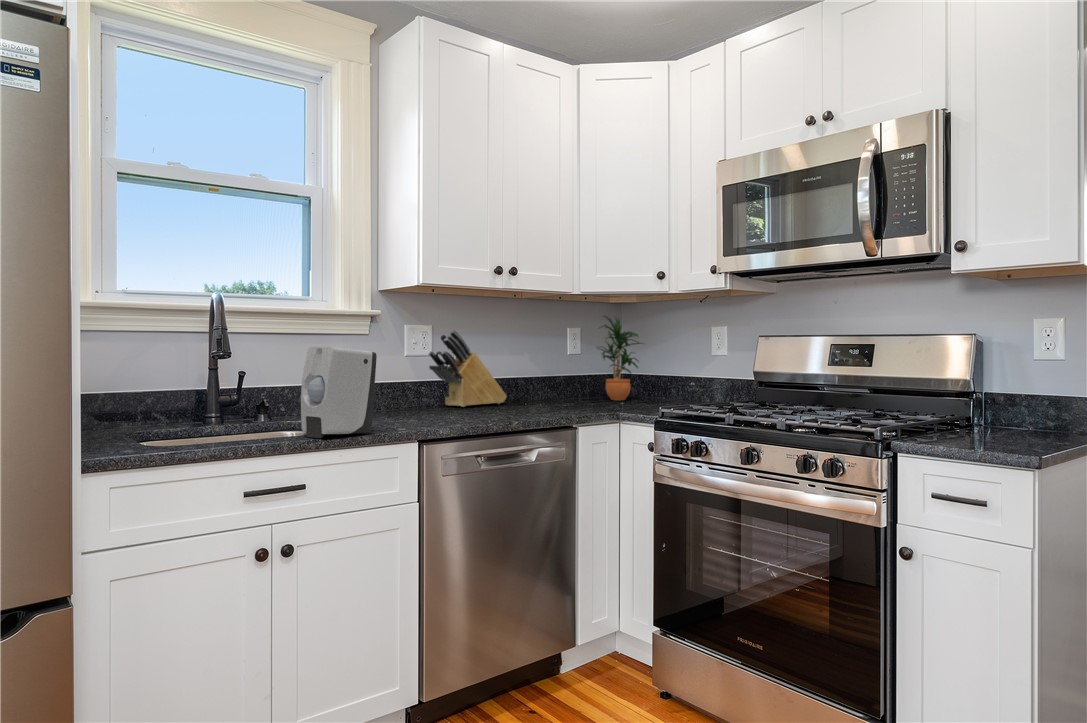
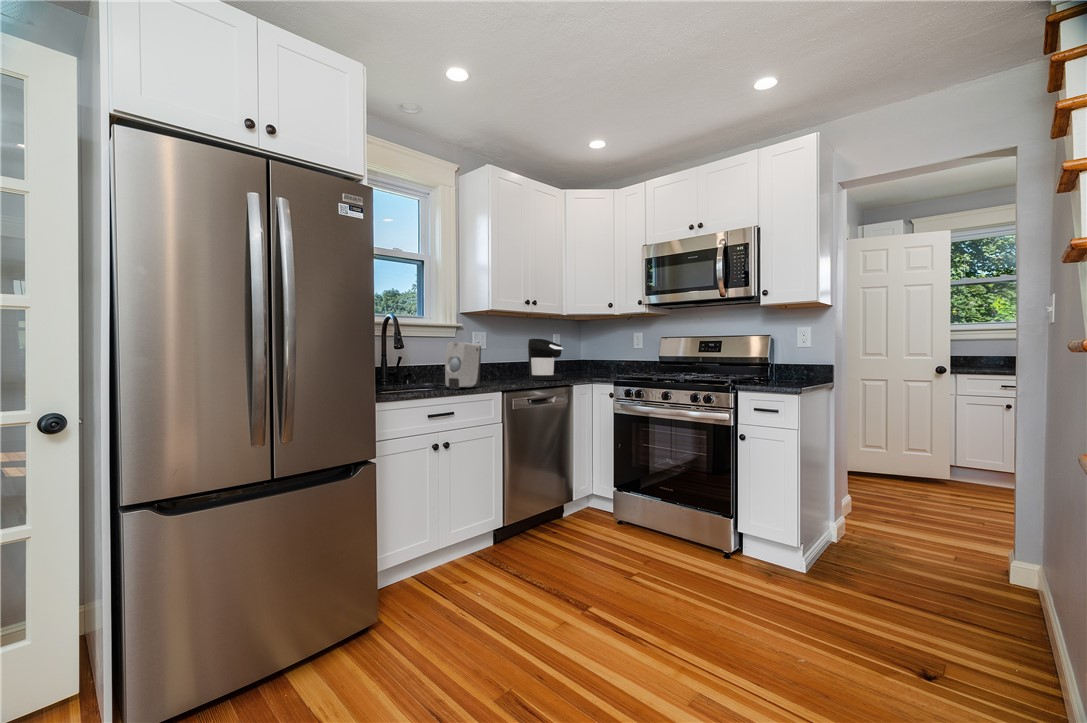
potted plant: present [598,316,643,400] -> none [569,325,597,373]
knife block: present [429,330,507,407] -> none [484,333,524,377]
coffee maker: none [500,339,565,417] -> present [528,339,563,380]

